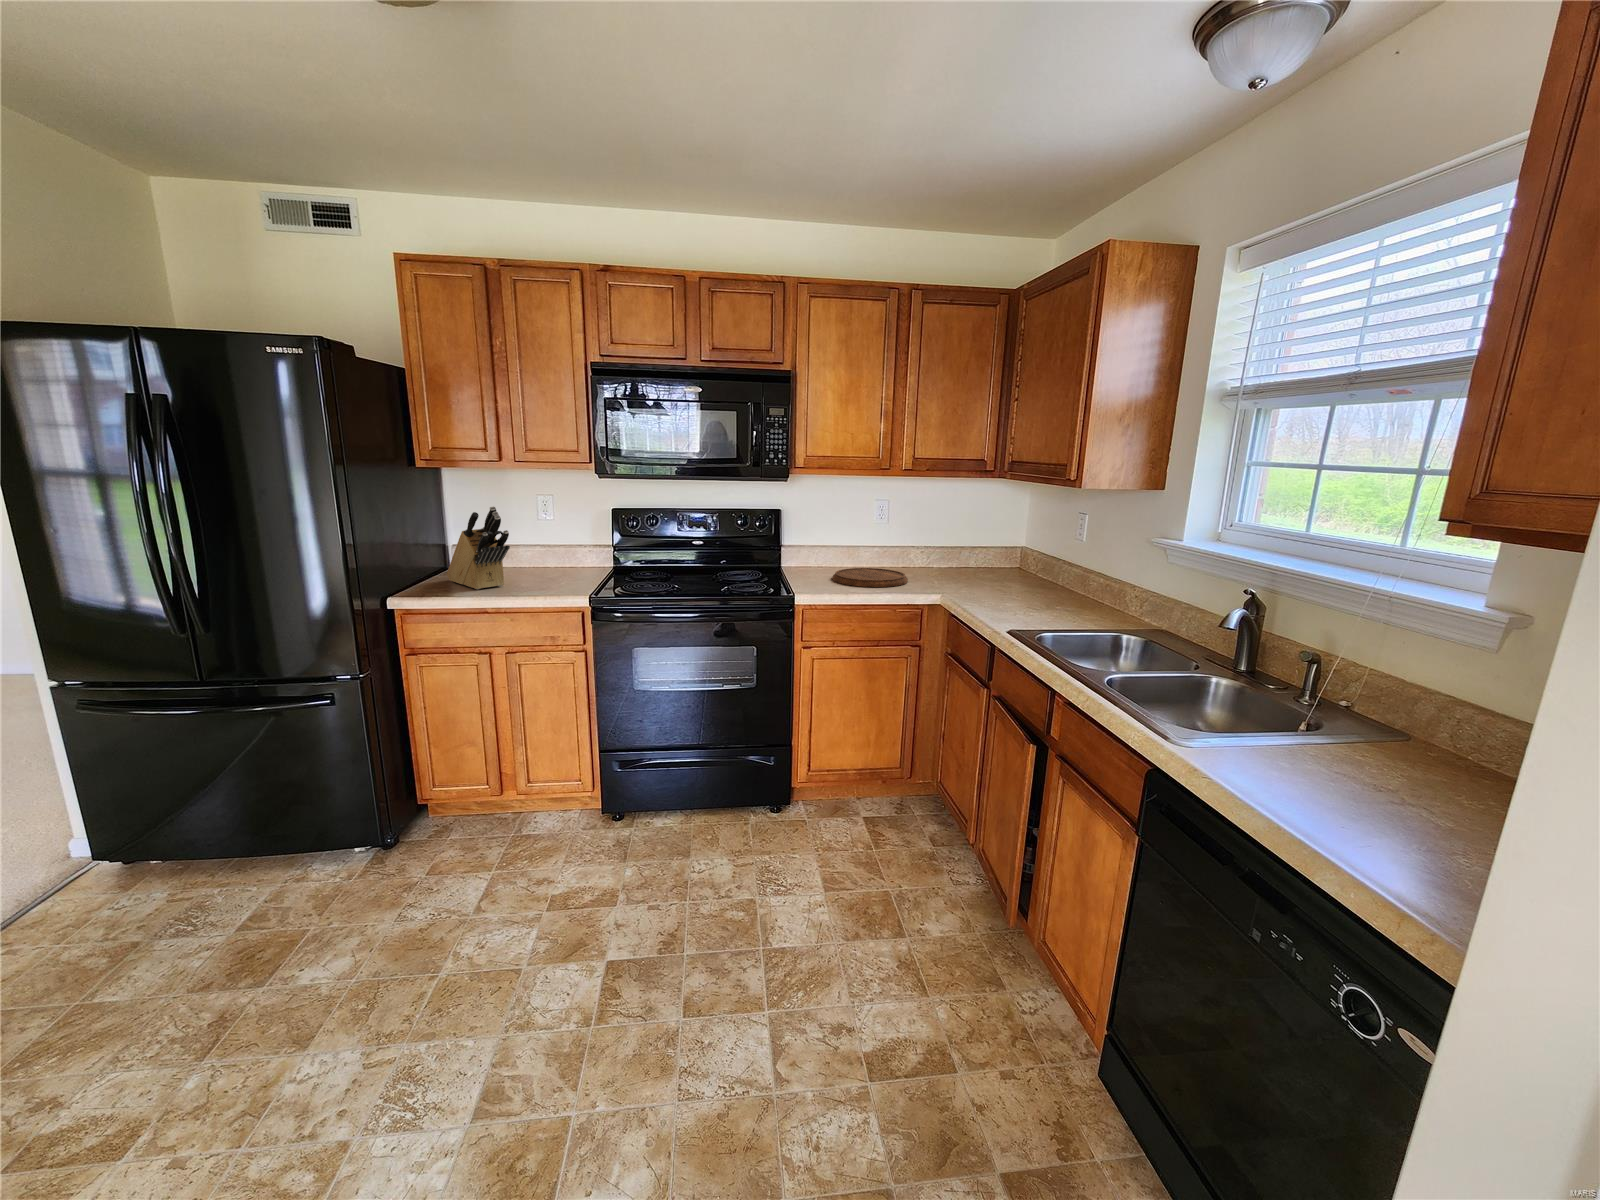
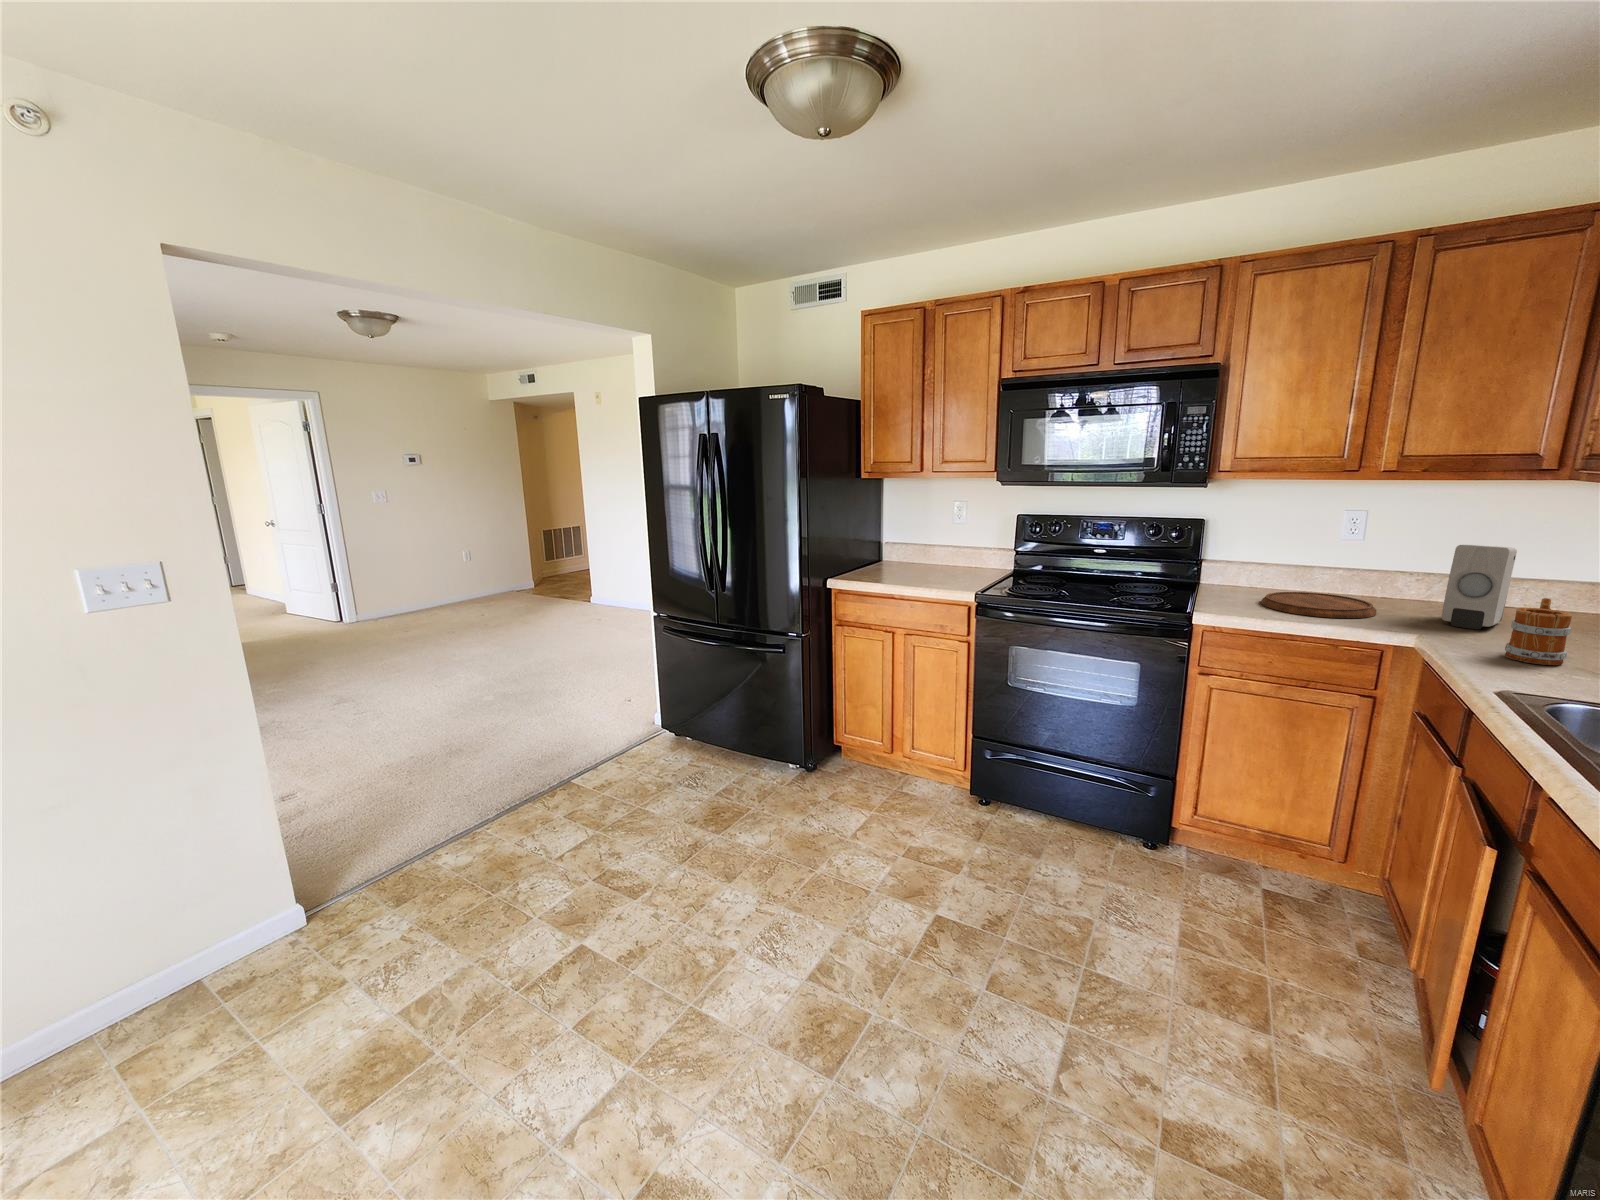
knife block: present [447,506,510,589] -> none [875,510,919,579]
soap dispenser: none [947,524,979,586] -> present [1442,545,1517,629]
mug: none [993,559,1024,606] -> present [1505,598,1572,665]

